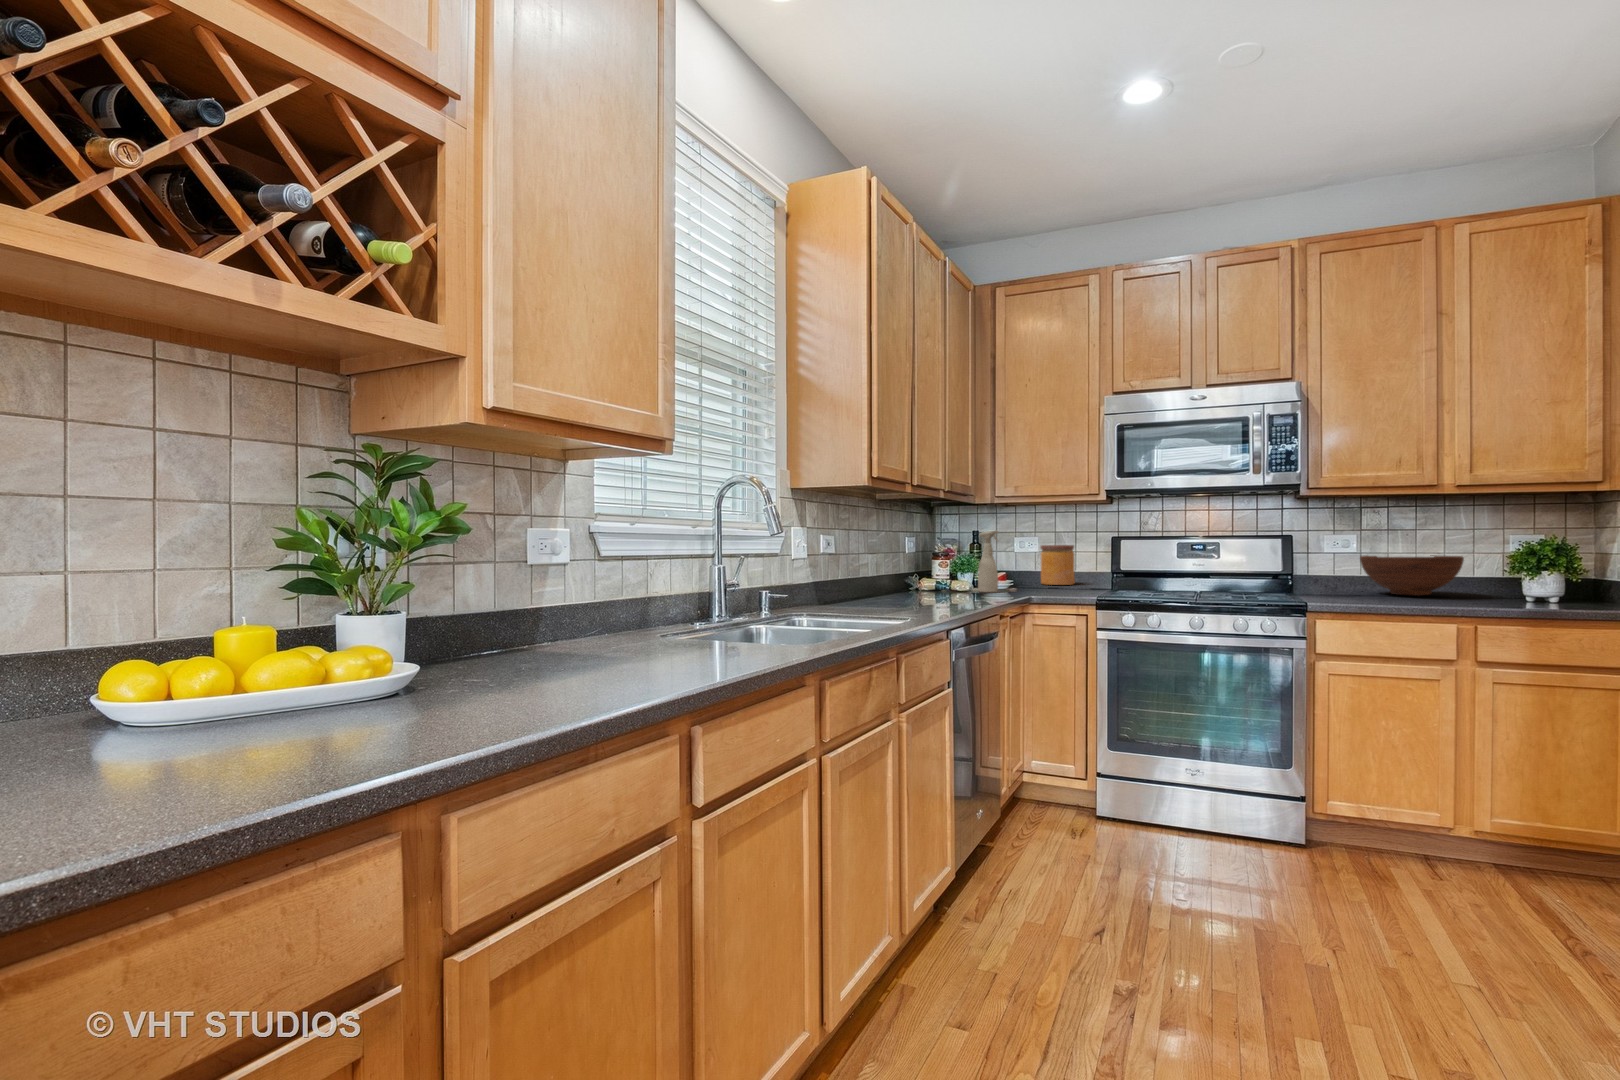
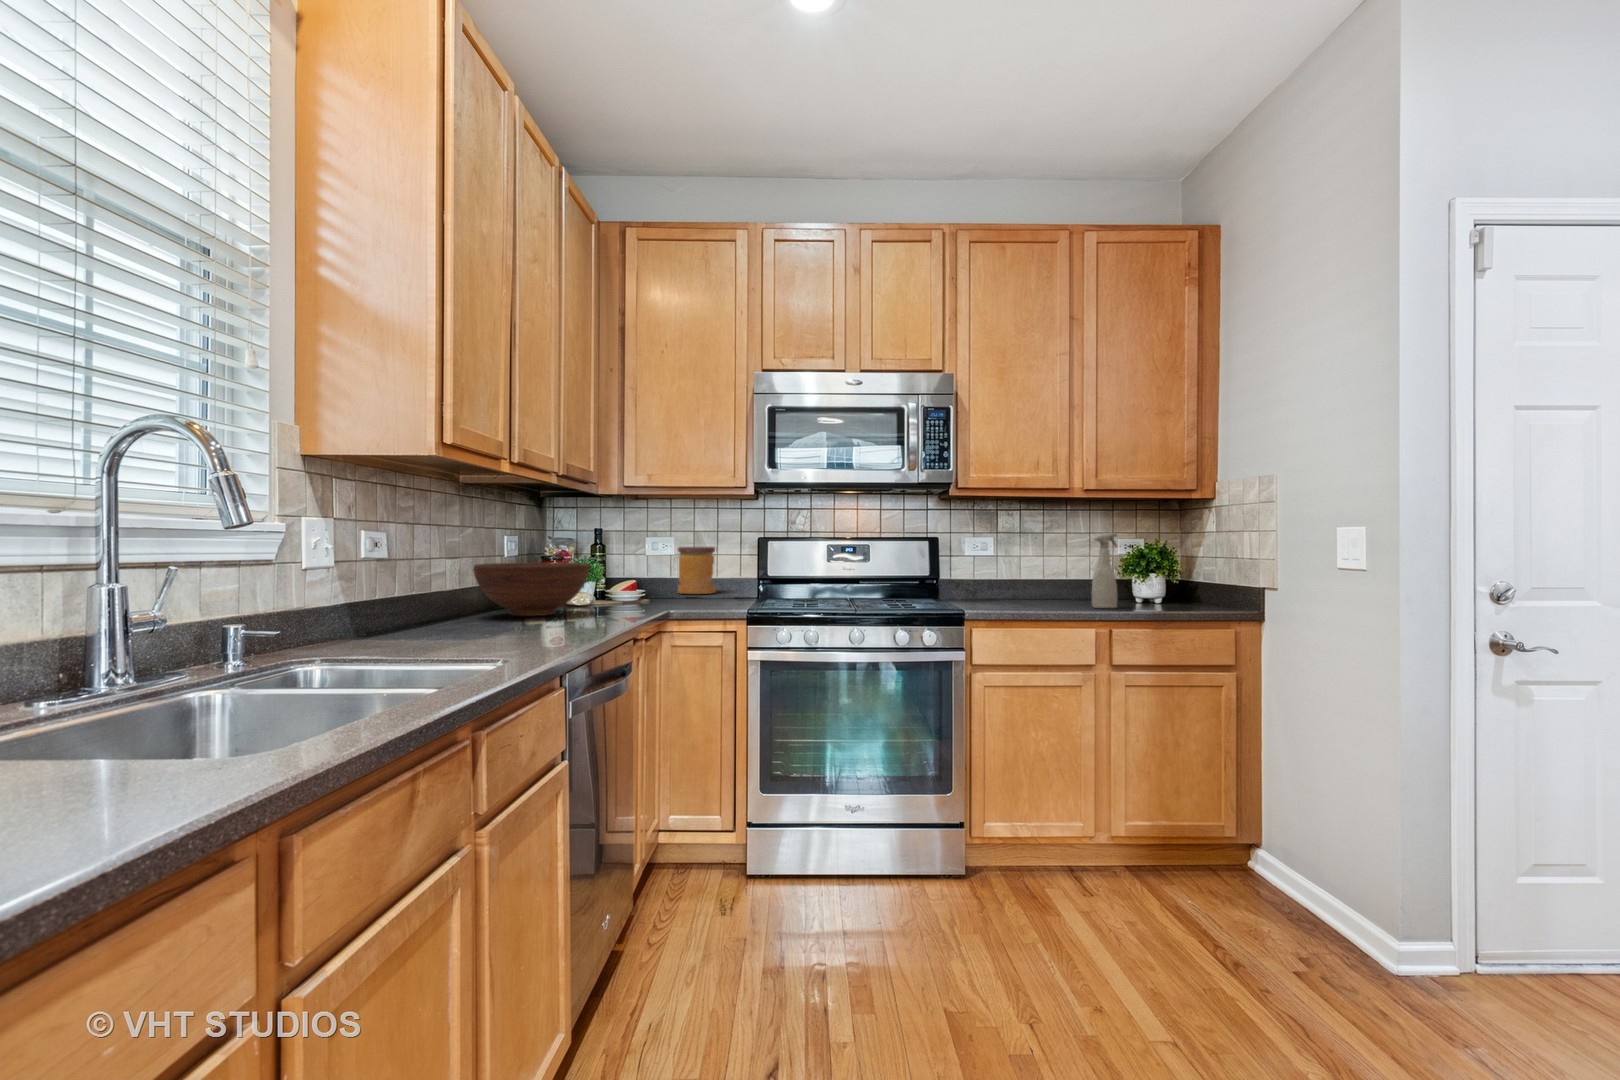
spray bottle: present [978,531,998,592] -> present [1092,533,1117,608]
fruit bowl: present [1360,555,1464,596] -> present [473,563,590,616]

